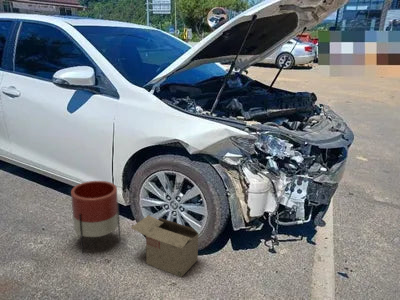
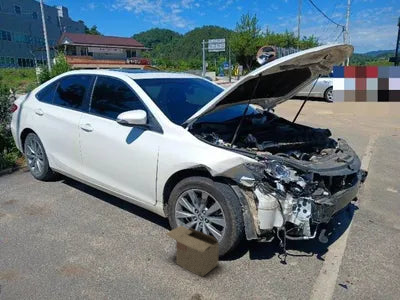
planter: present [71,181,120,253] -> none [123,196,160,253]

